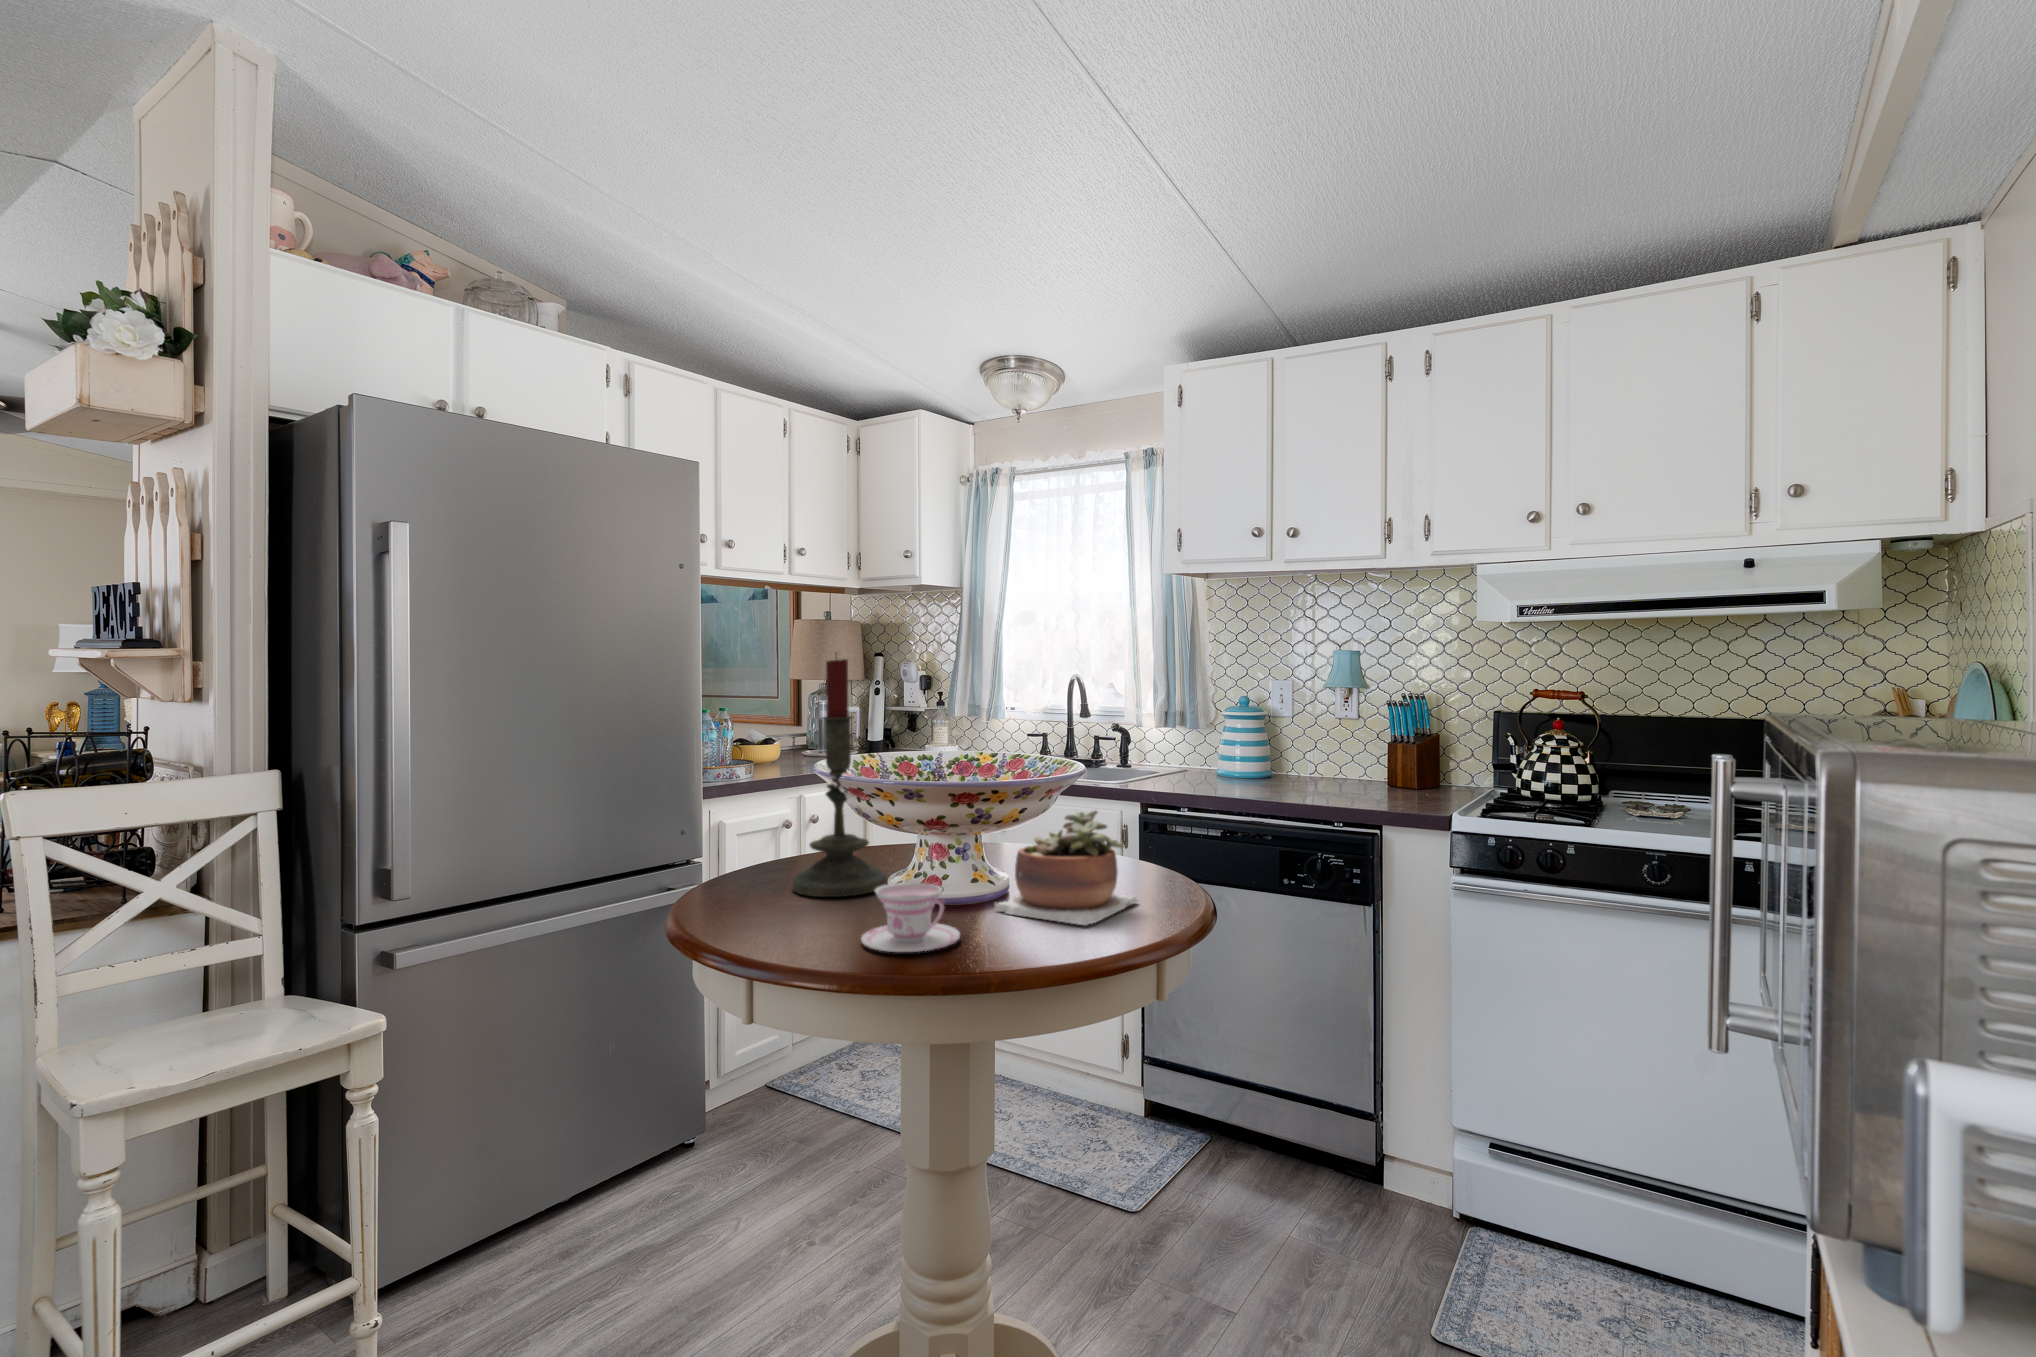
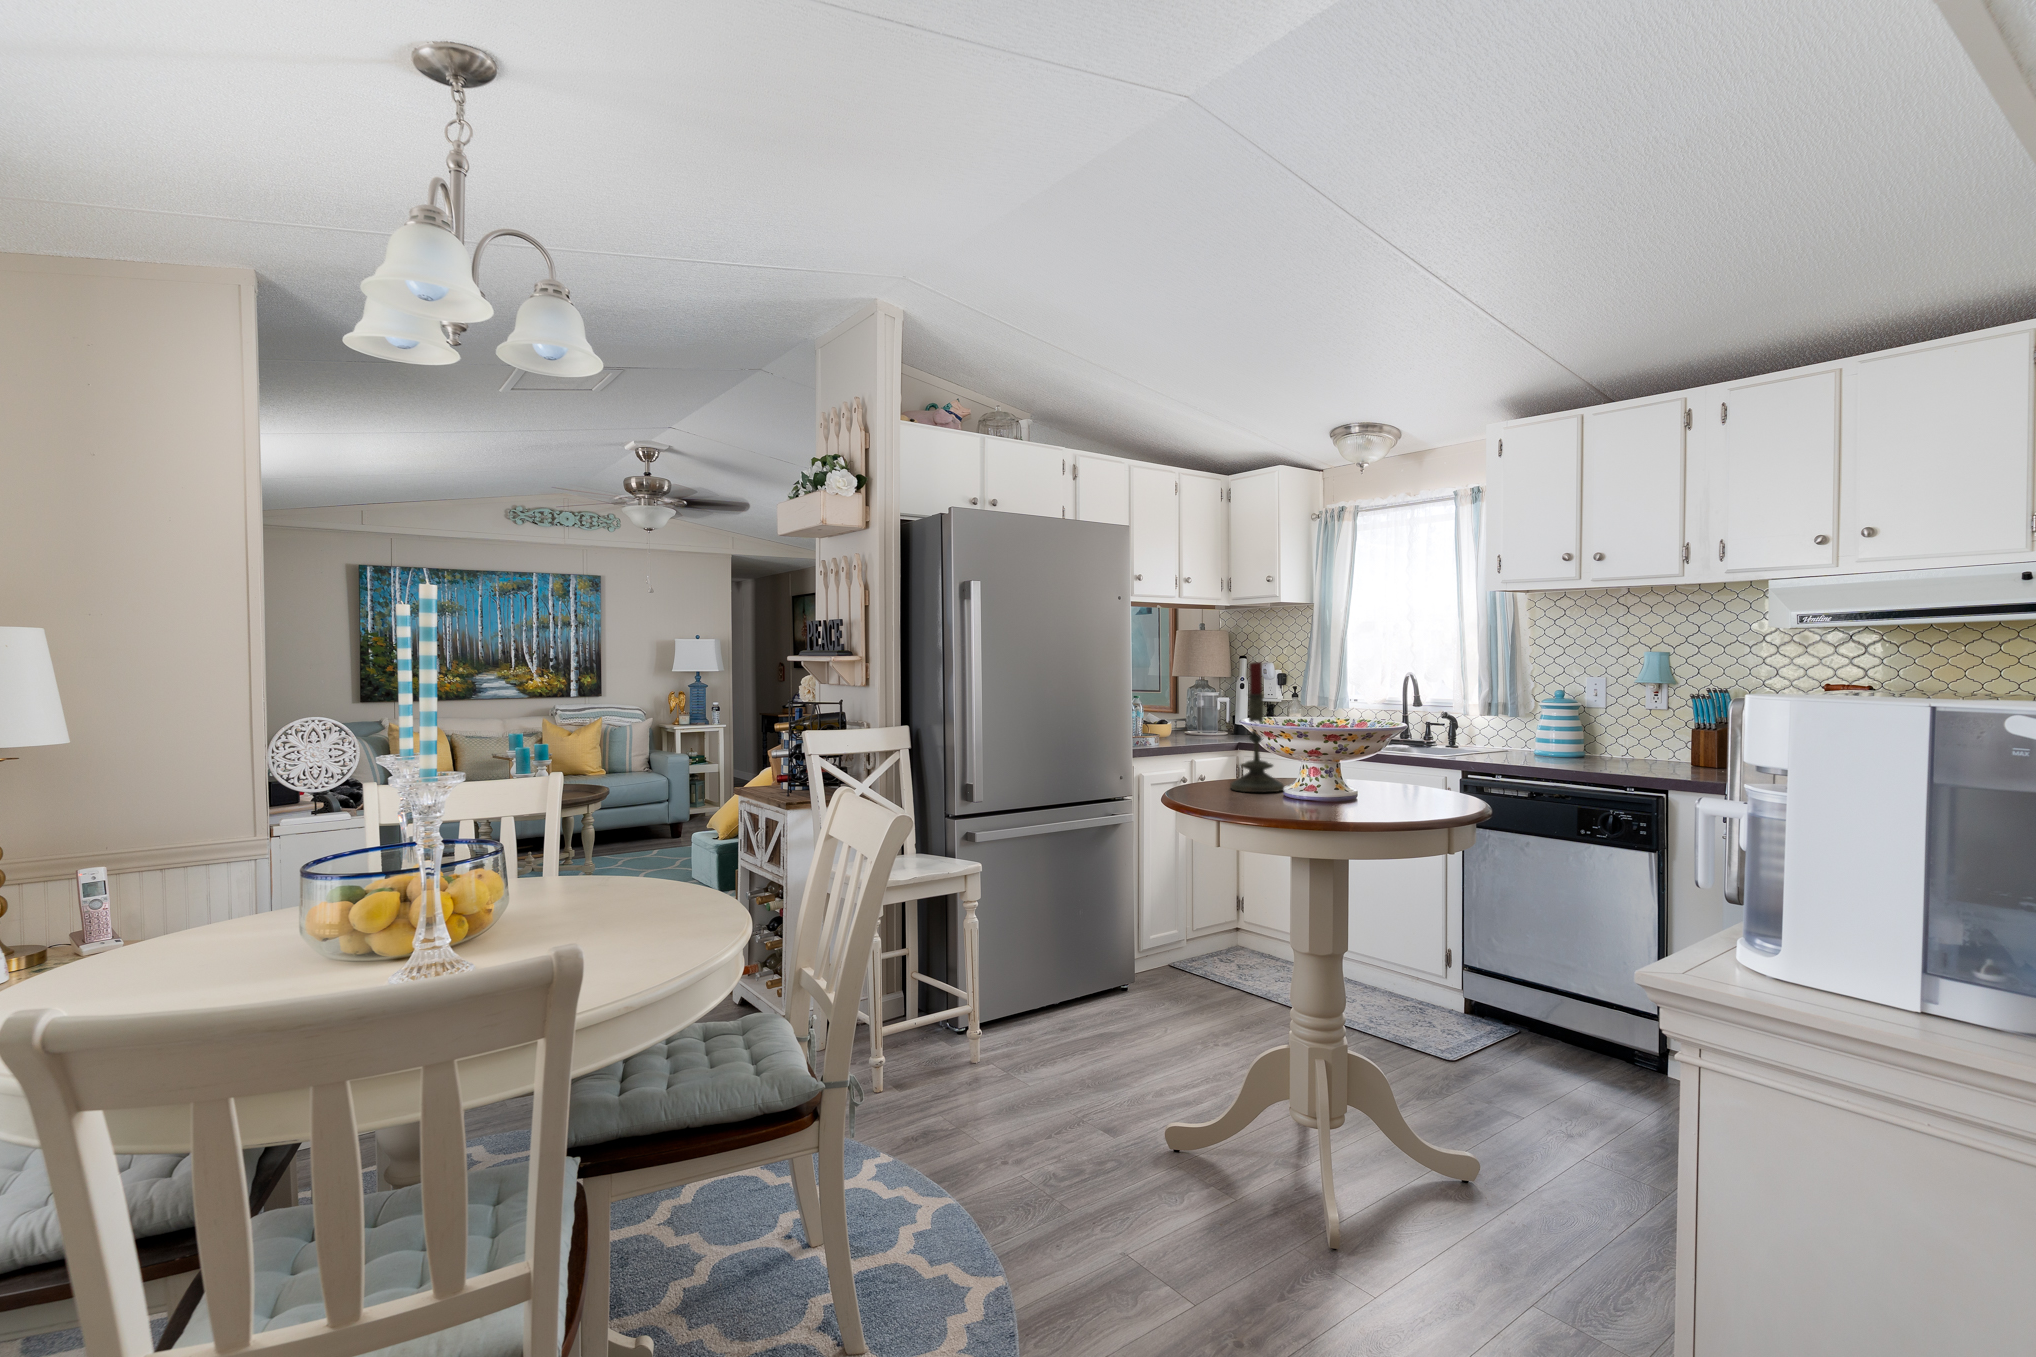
succulent plant: present [994,810,1138,925] -> none [1349,748,1438,807]
teacup: present [861,883,960,952] -> none [1279,779,1332,810]

